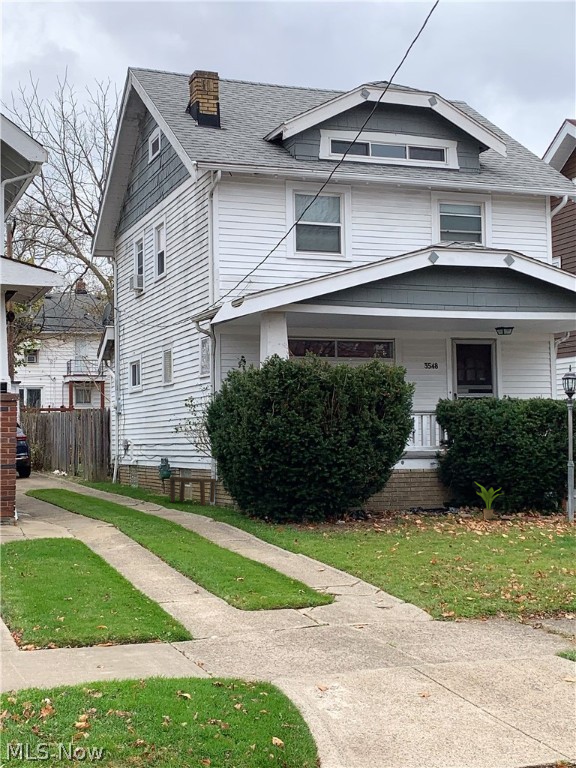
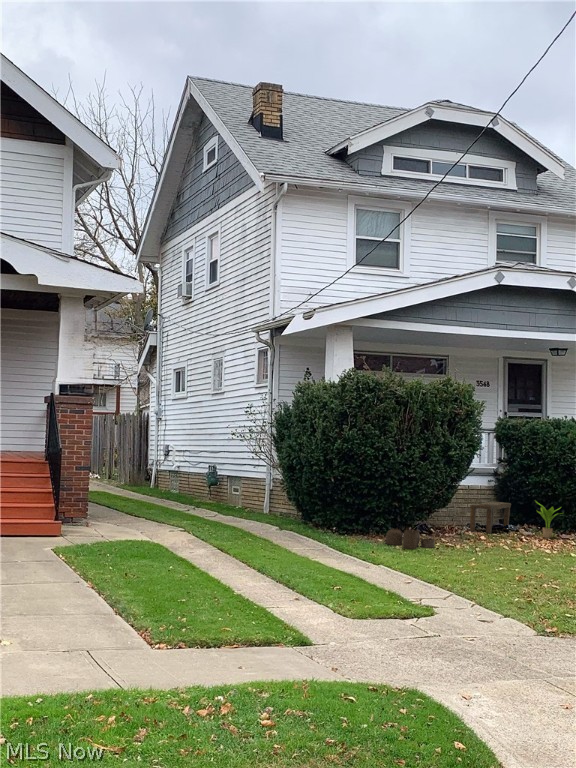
bench: present [170,477,216,505] -> present [470,502,511,533]
woven basket: none [318,515,366,535] -> present [386,529,435,549]

